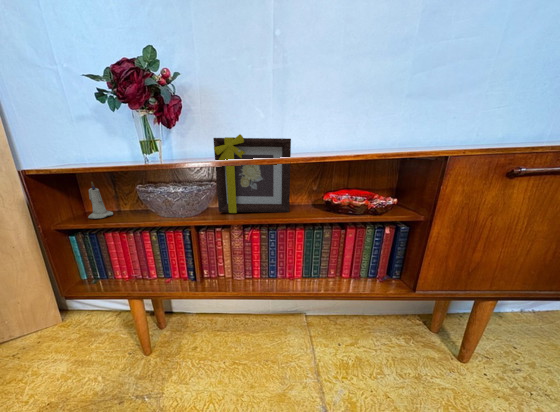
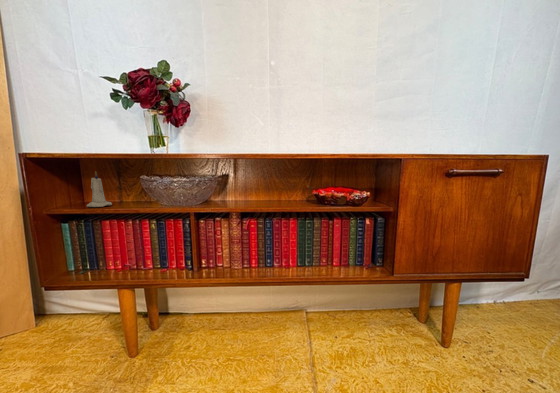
picture frame: present [213,134,291,213] -> none [220,132,288,204]

